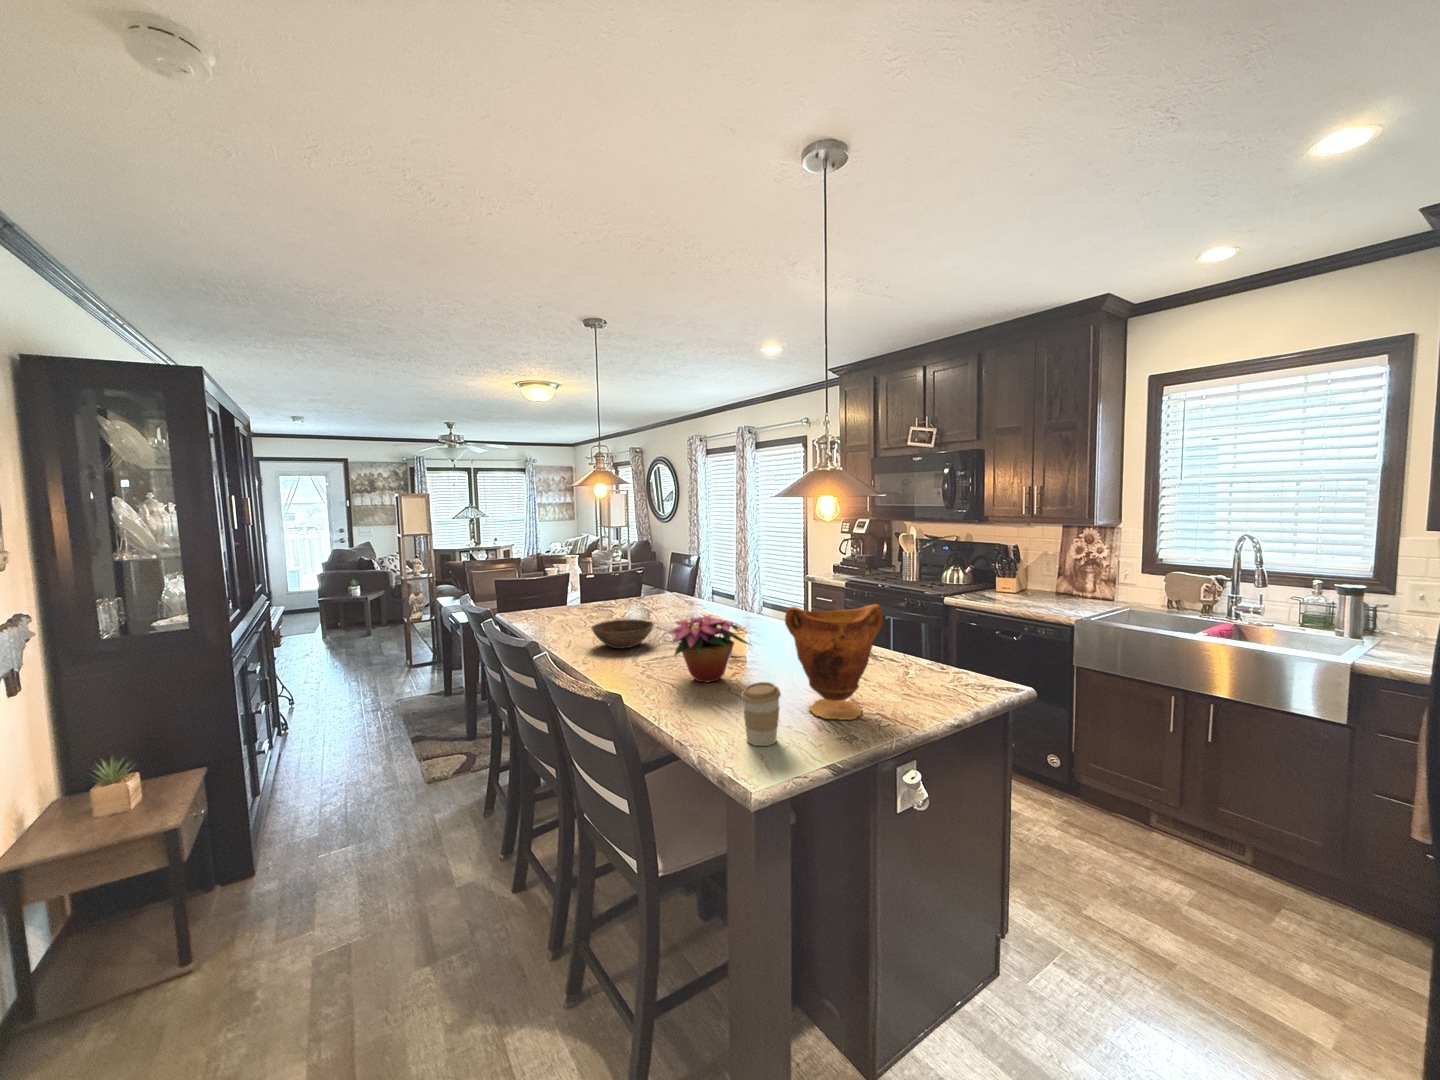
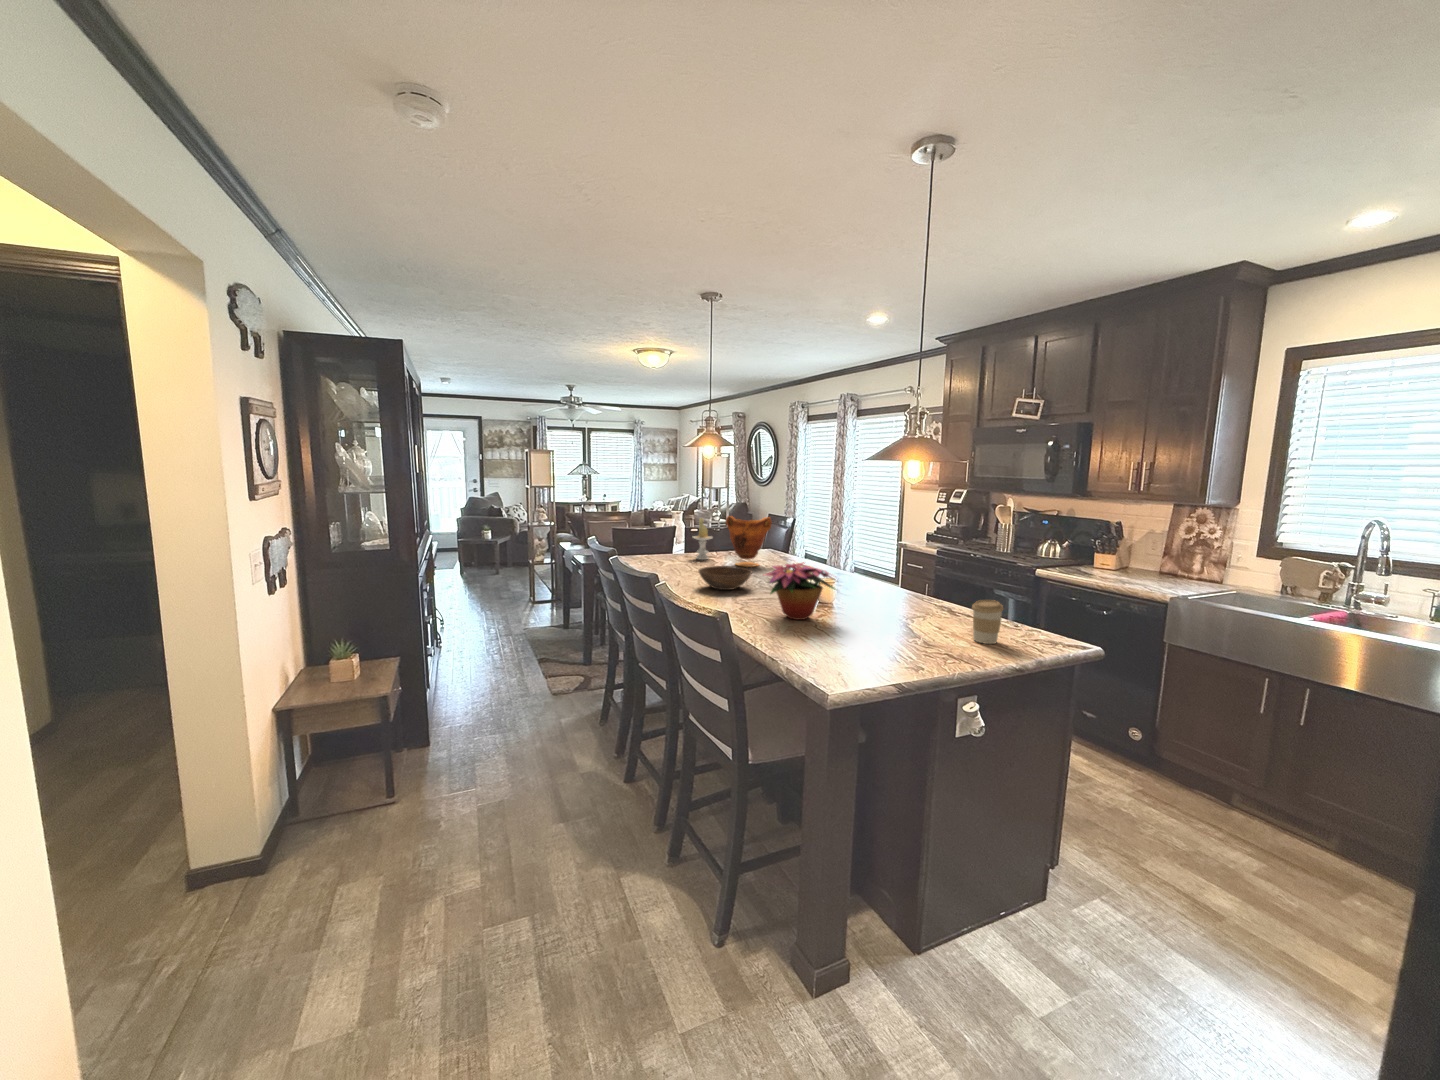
candle: none [587,564,610,610] -> present [693,518,712,560]
vase: present [785,604,883,720] -> present [726,516,771,567]
coffee cup: present [741,682,781,746] -> present [972,600,1004,644]

